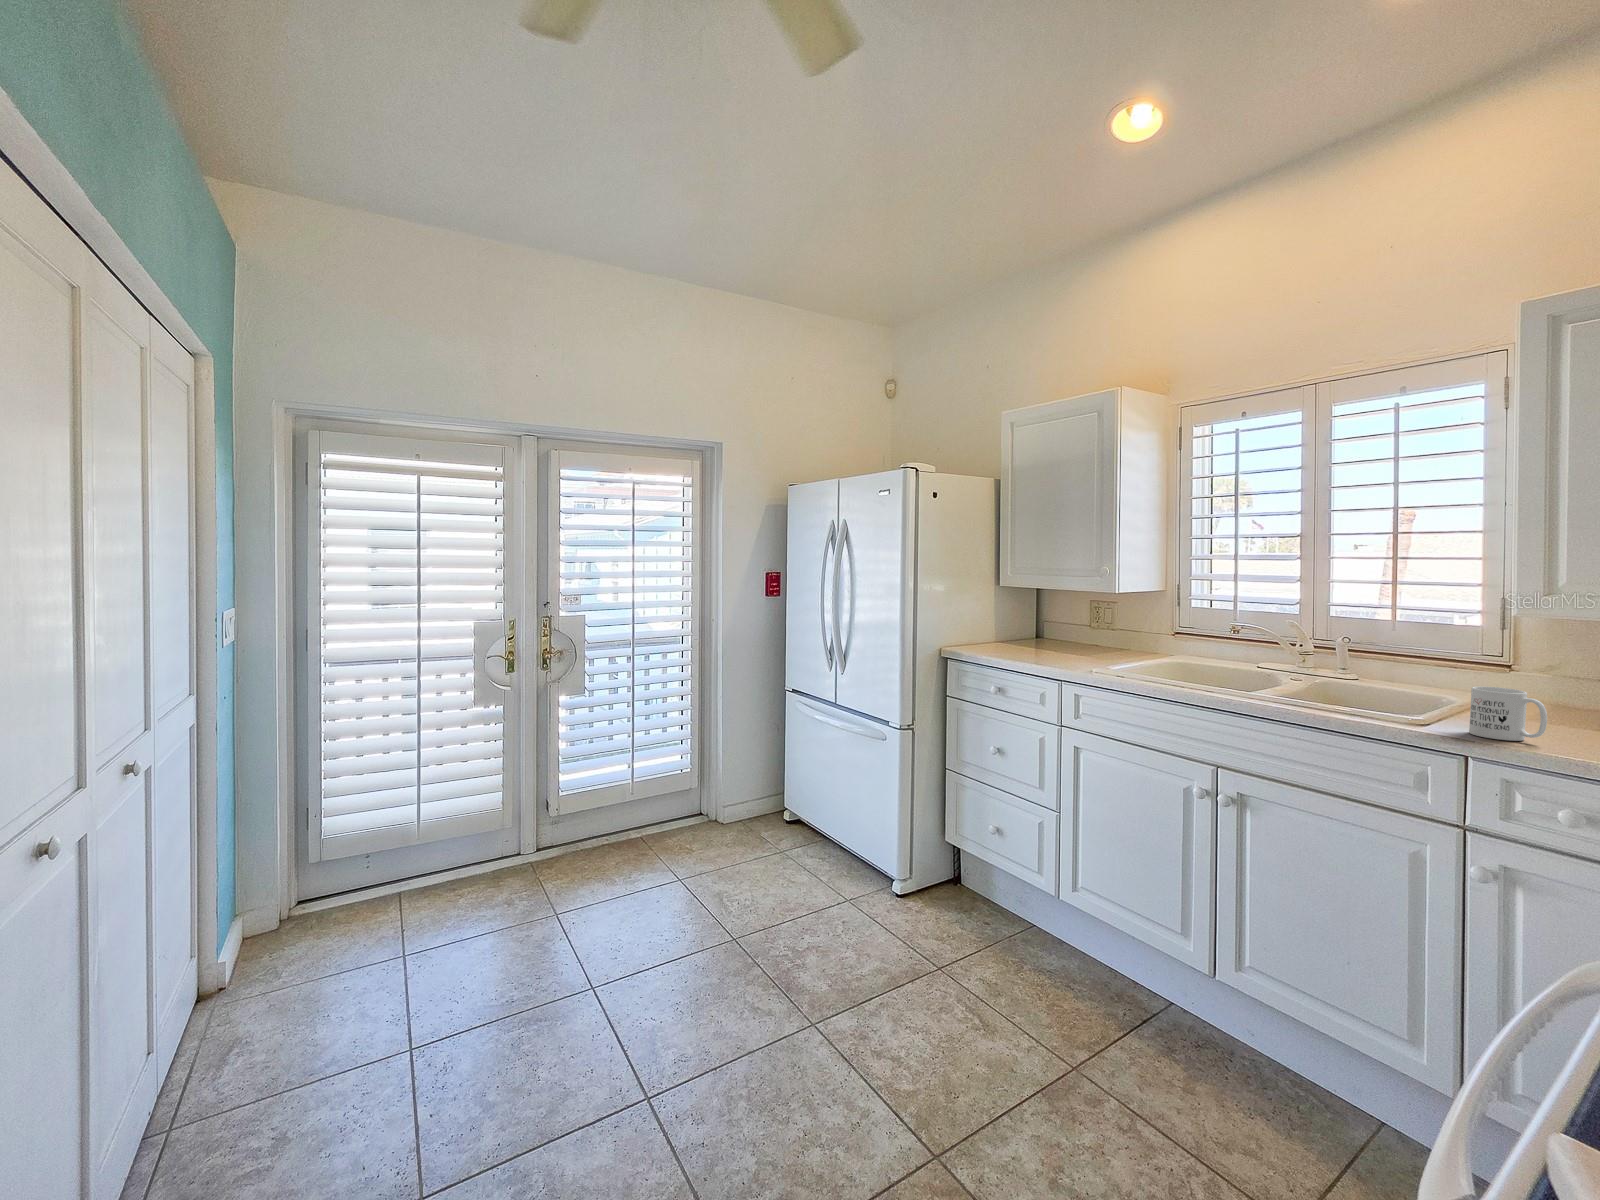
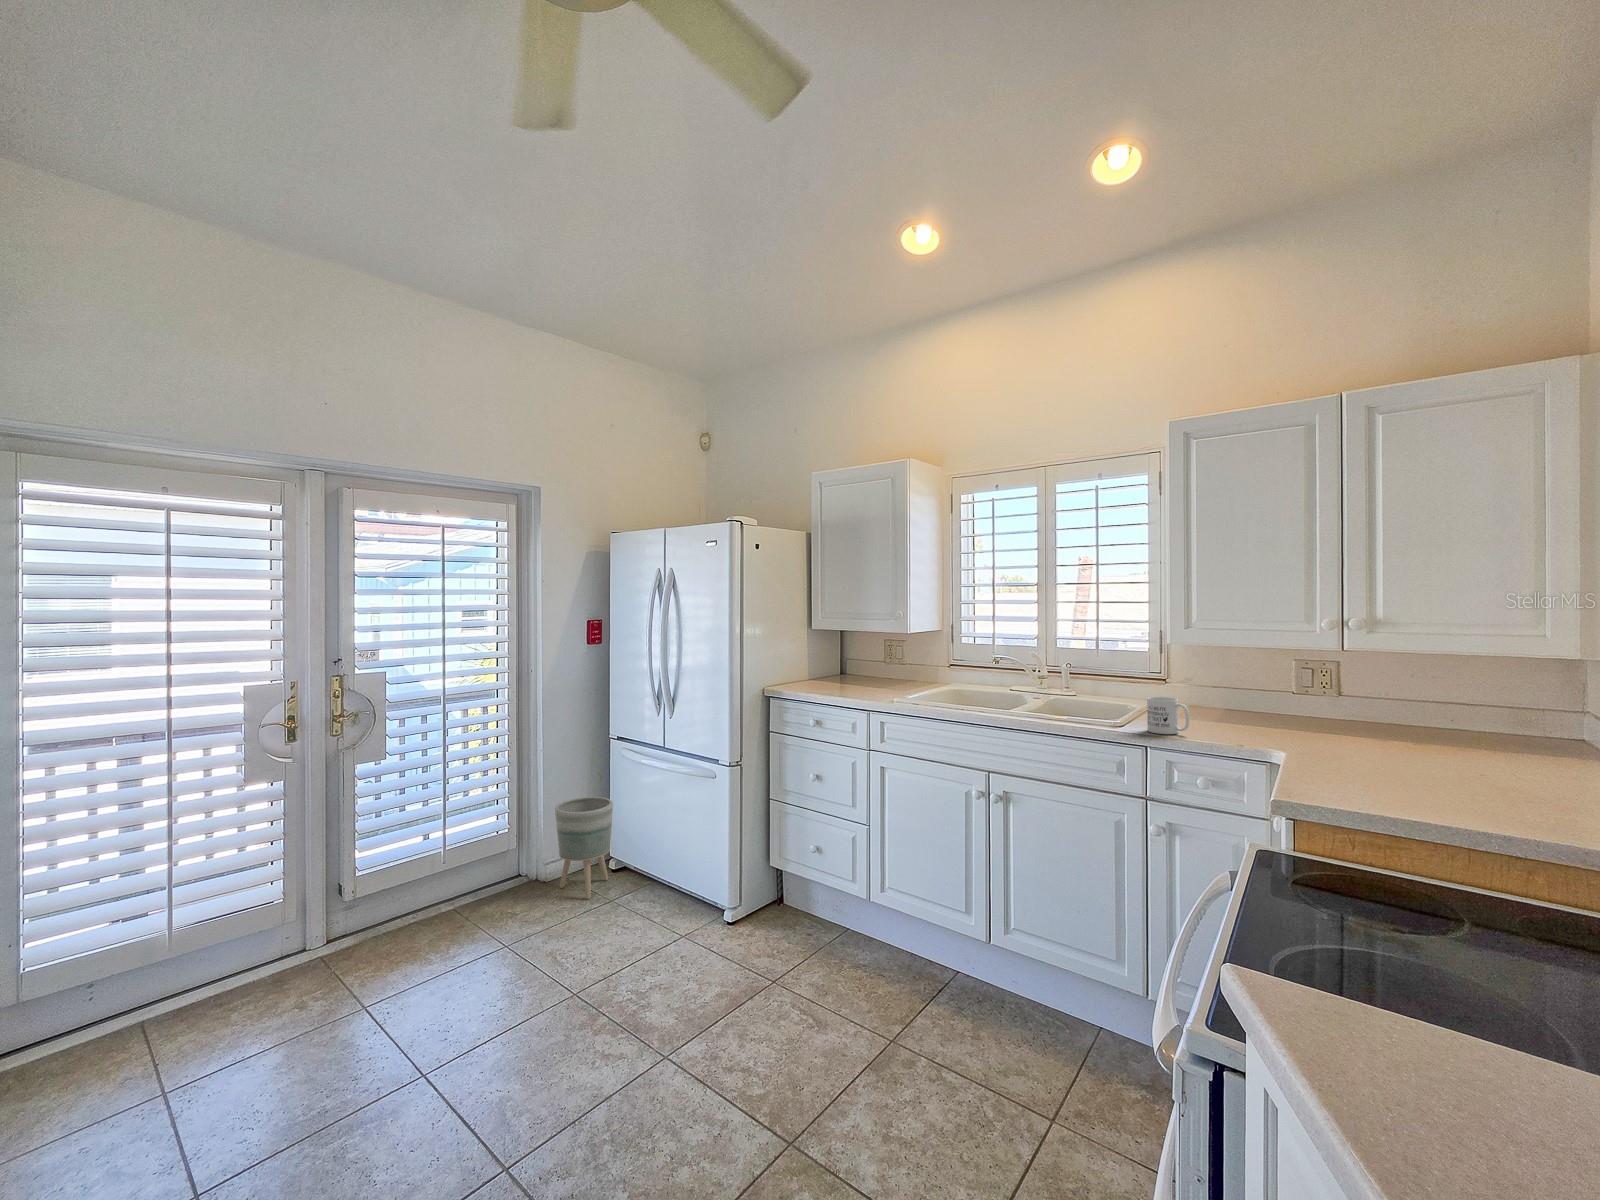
planter: none [734,747,789,847] -> present [555,797,613,899]

